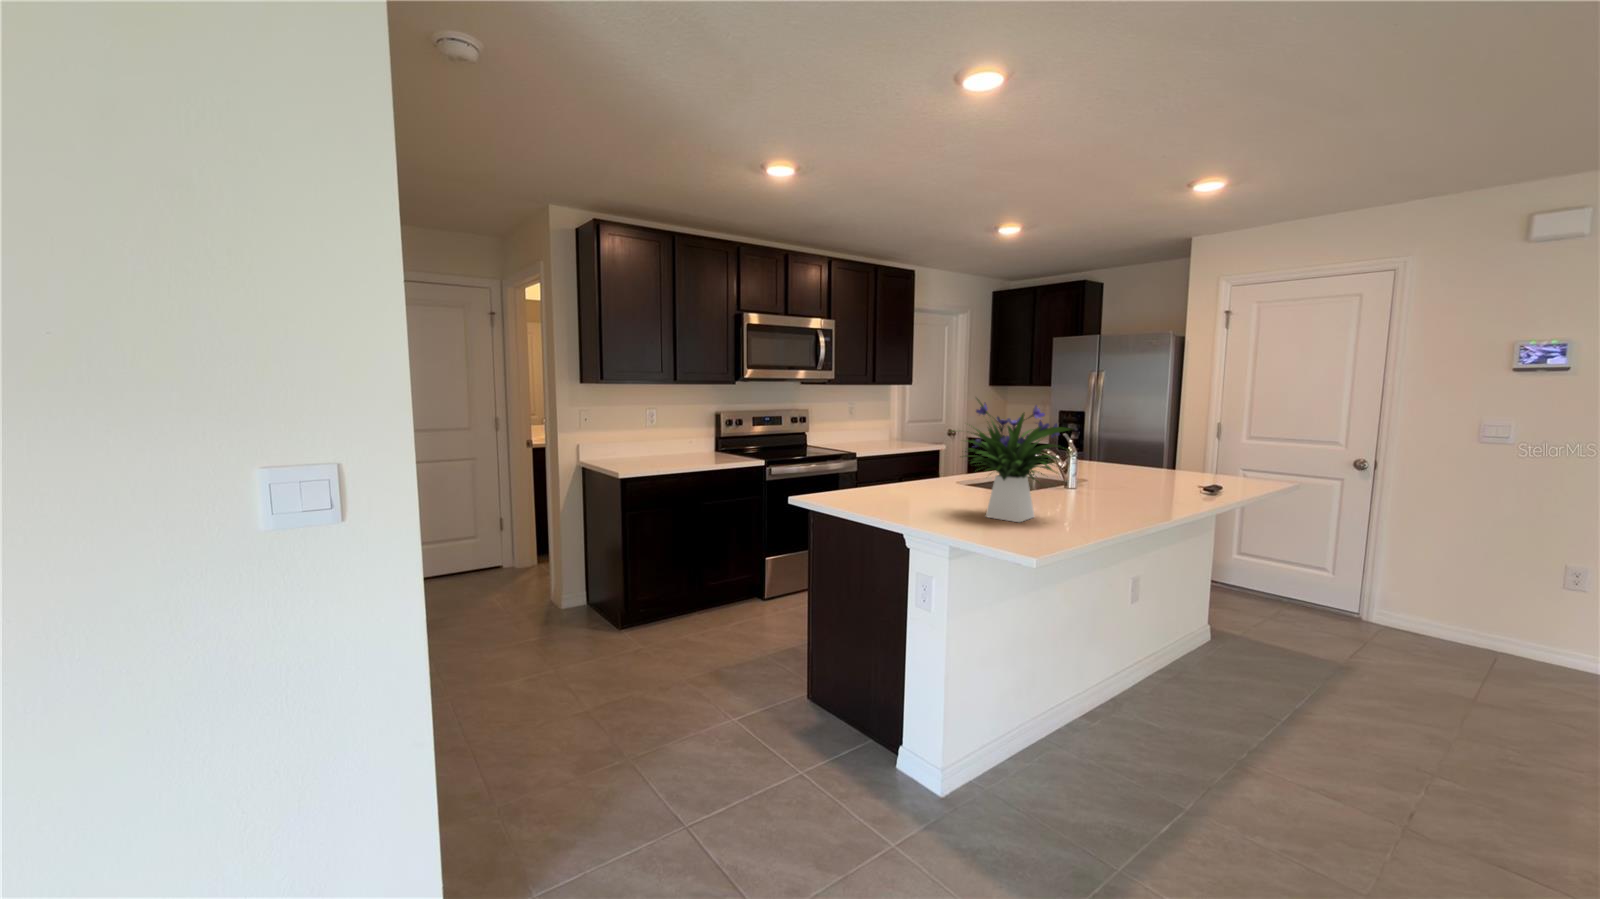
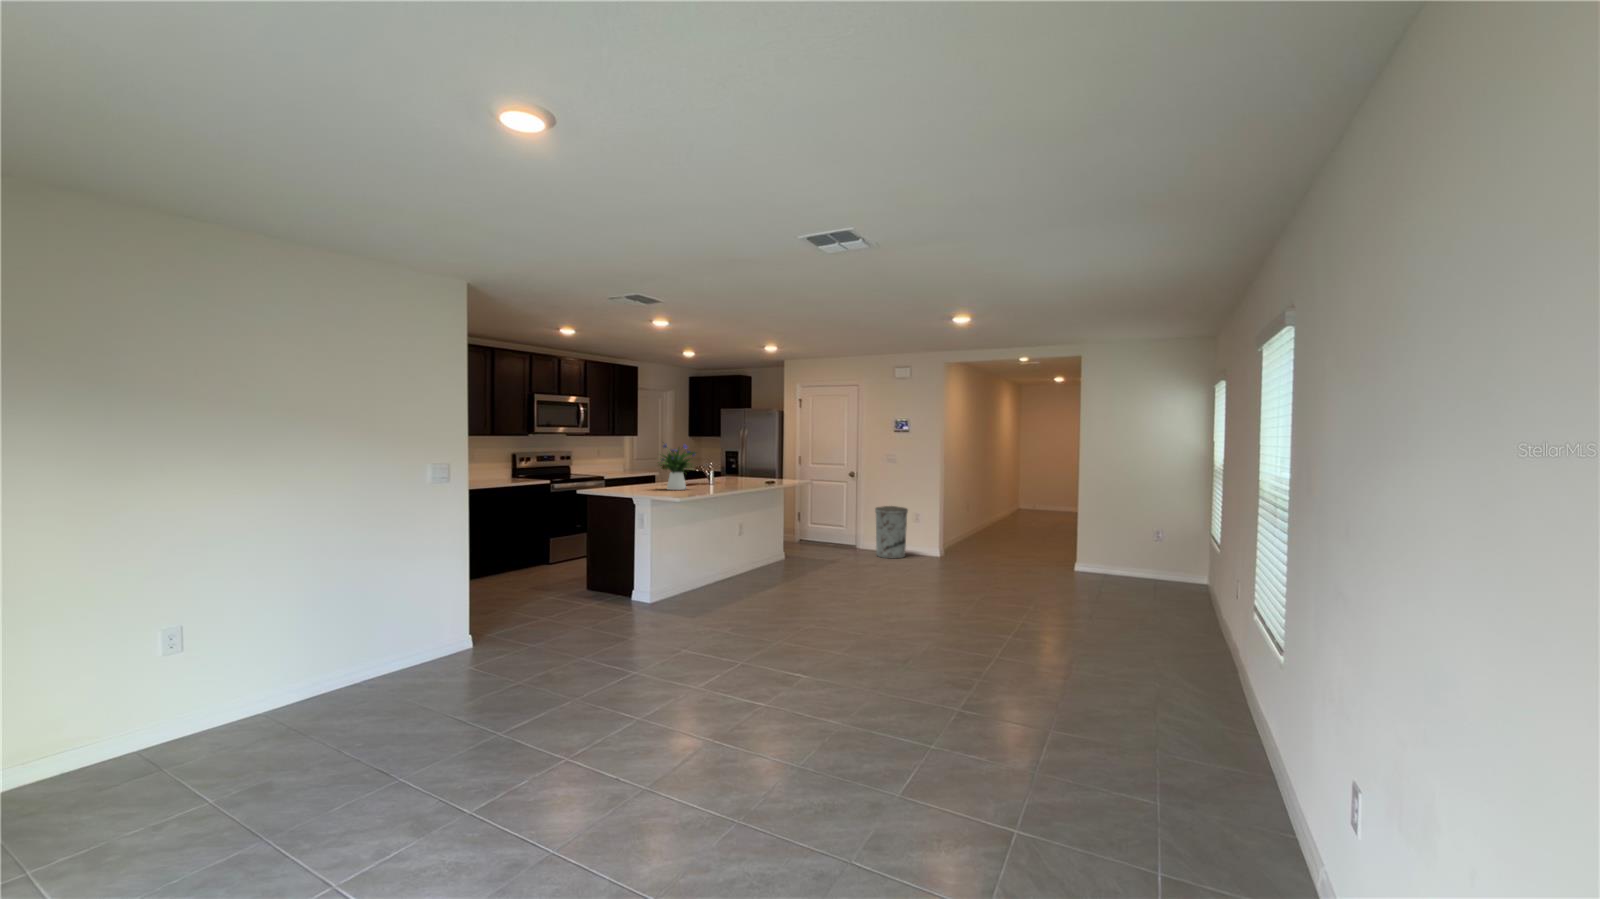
trash can: none [1439,545,1557,677] -> present [875,506,908,558]

